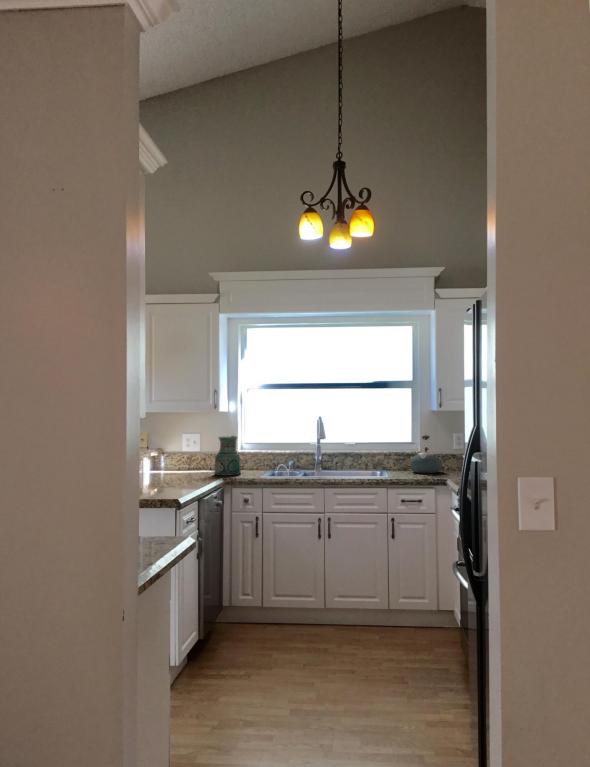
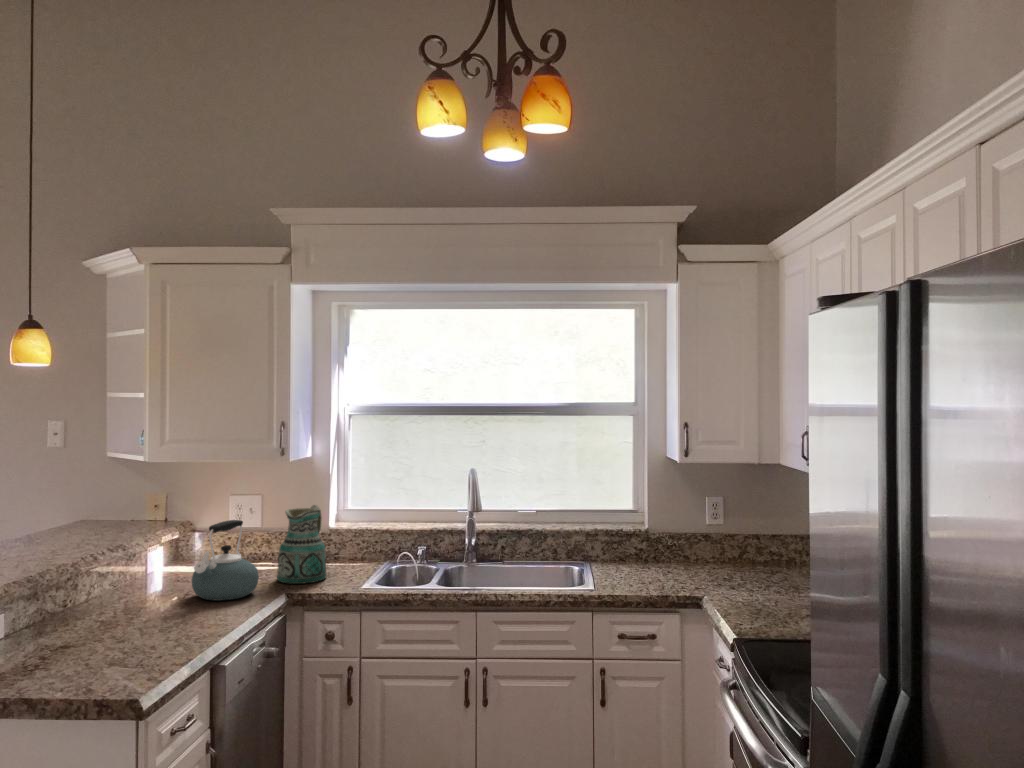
kettle: present [410,435,442,473] -> present [192,520,259,601]

